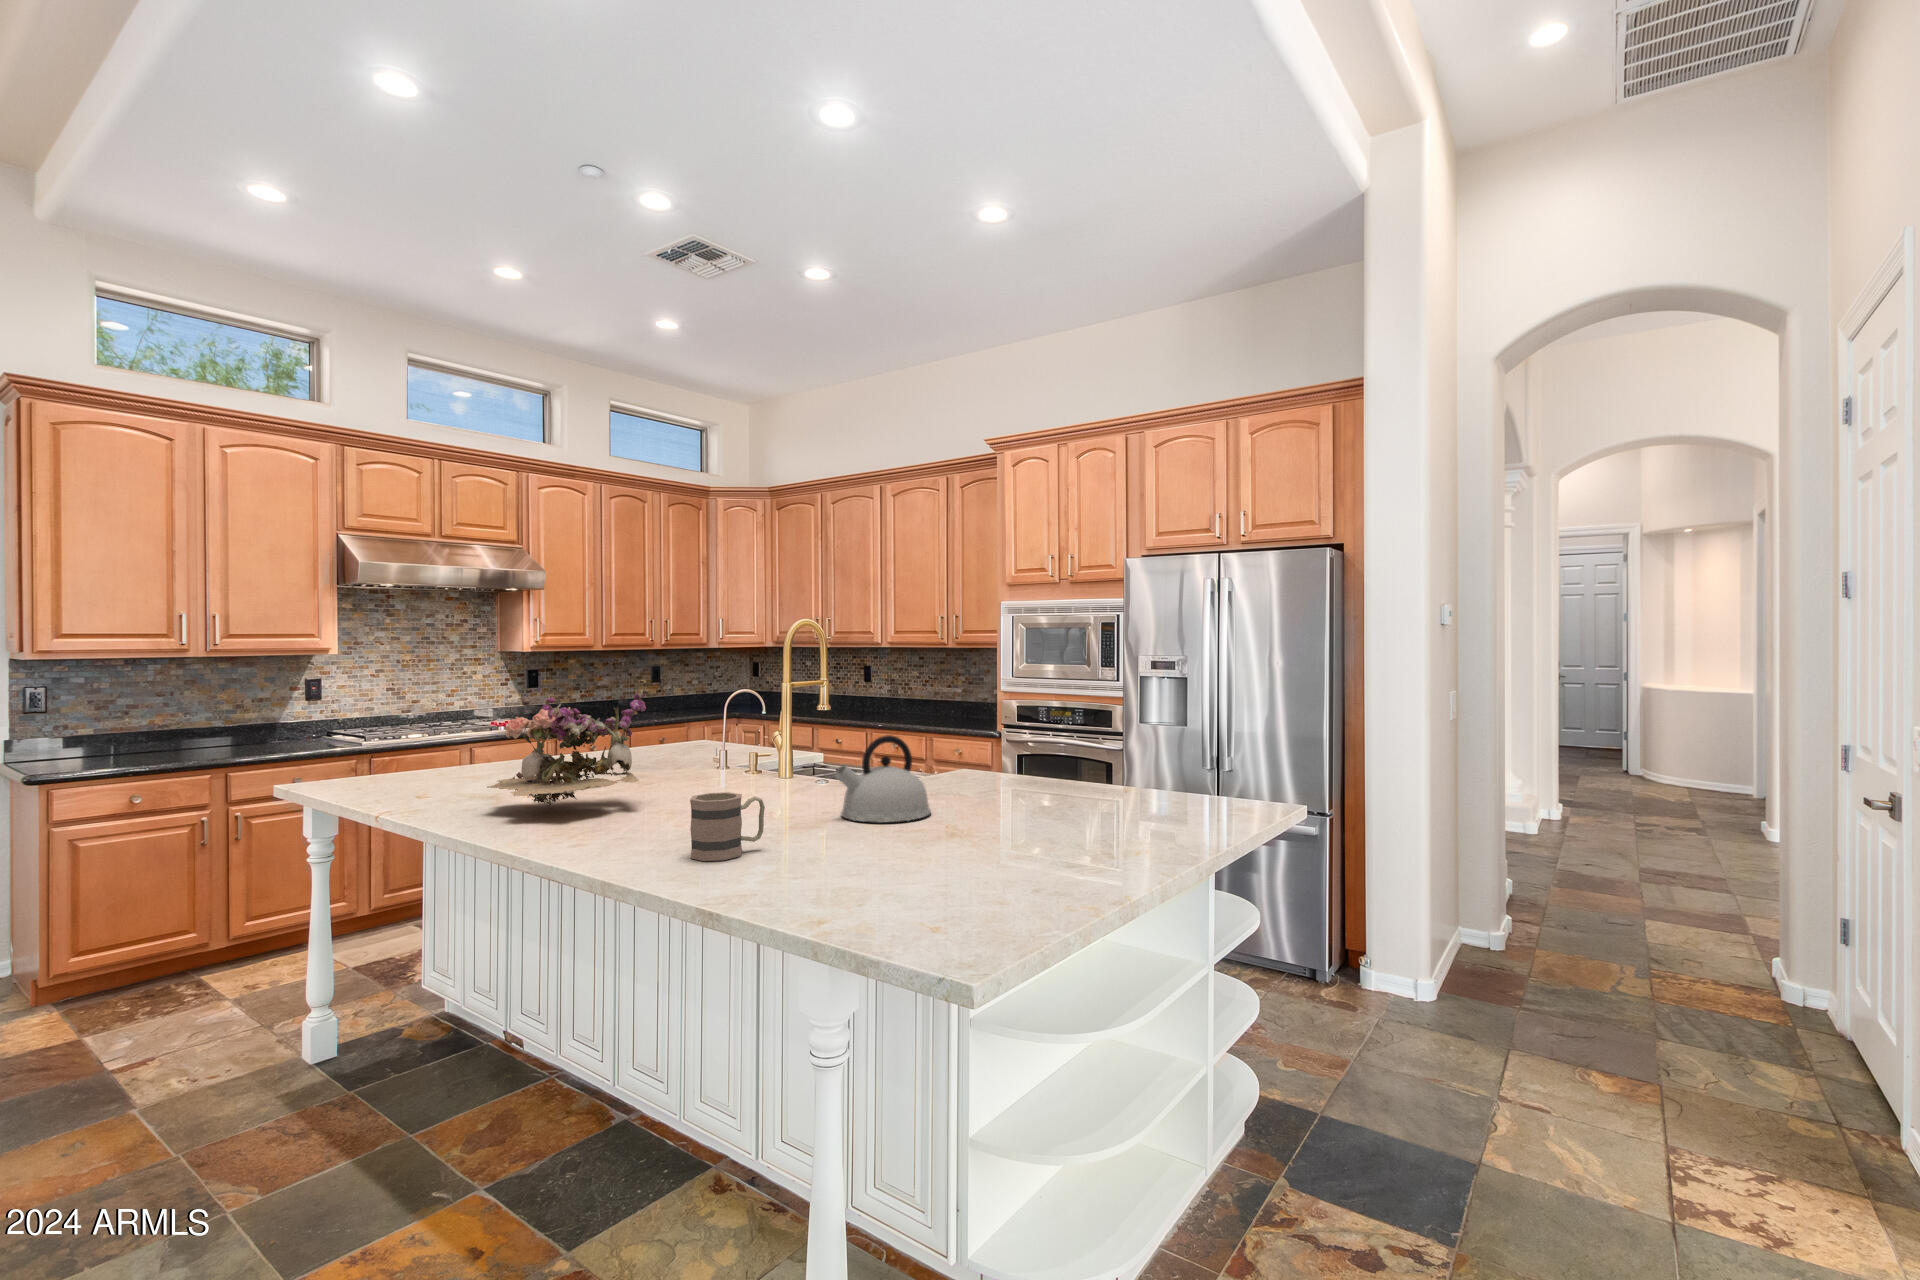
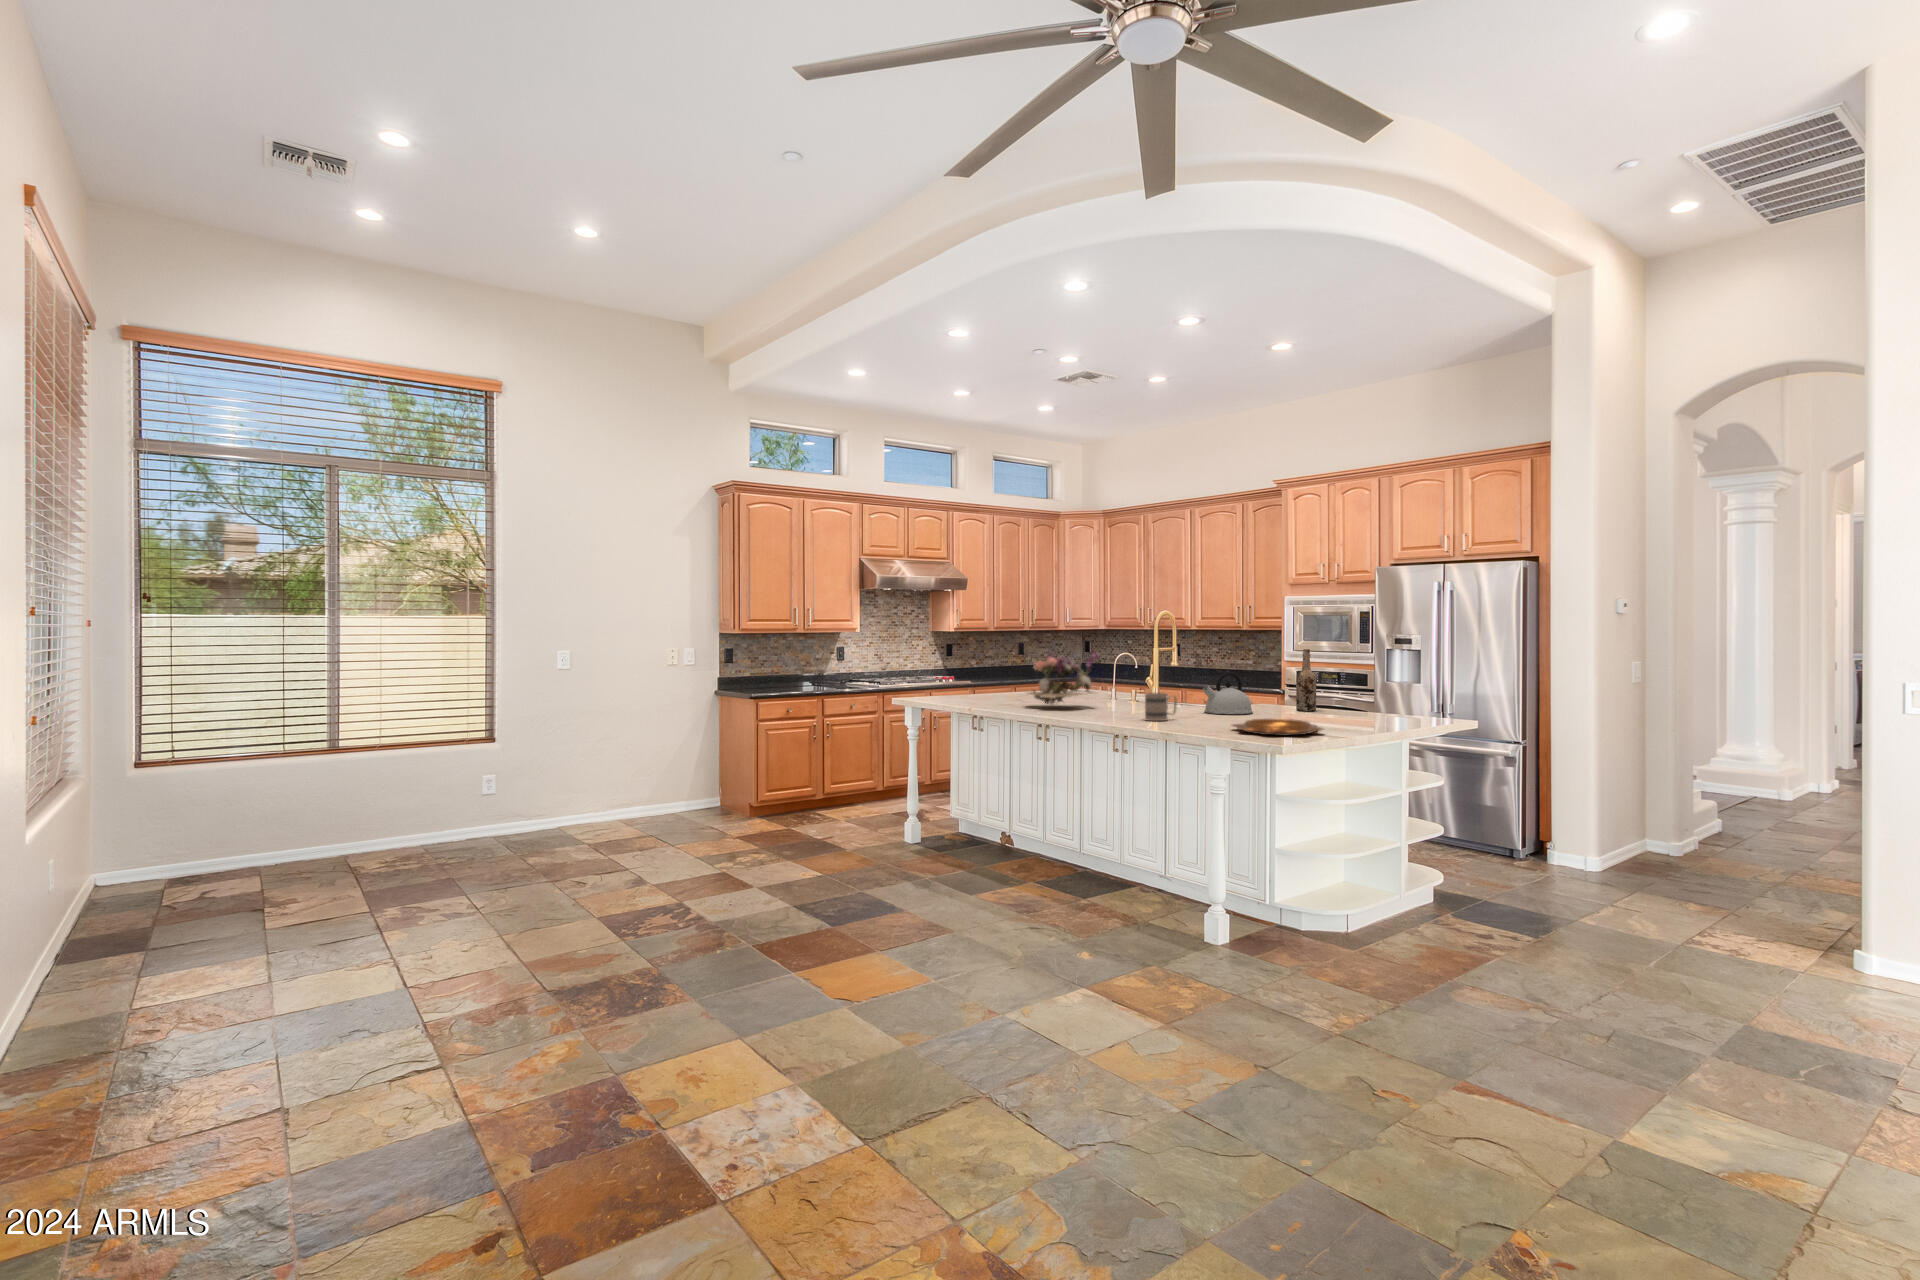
wine bottle: none [1011,689,1045,803] -> present [1296,649,1317,711]
decorative bowl: none [855,862,1066,924] -> present [1232,719,1323,736]

